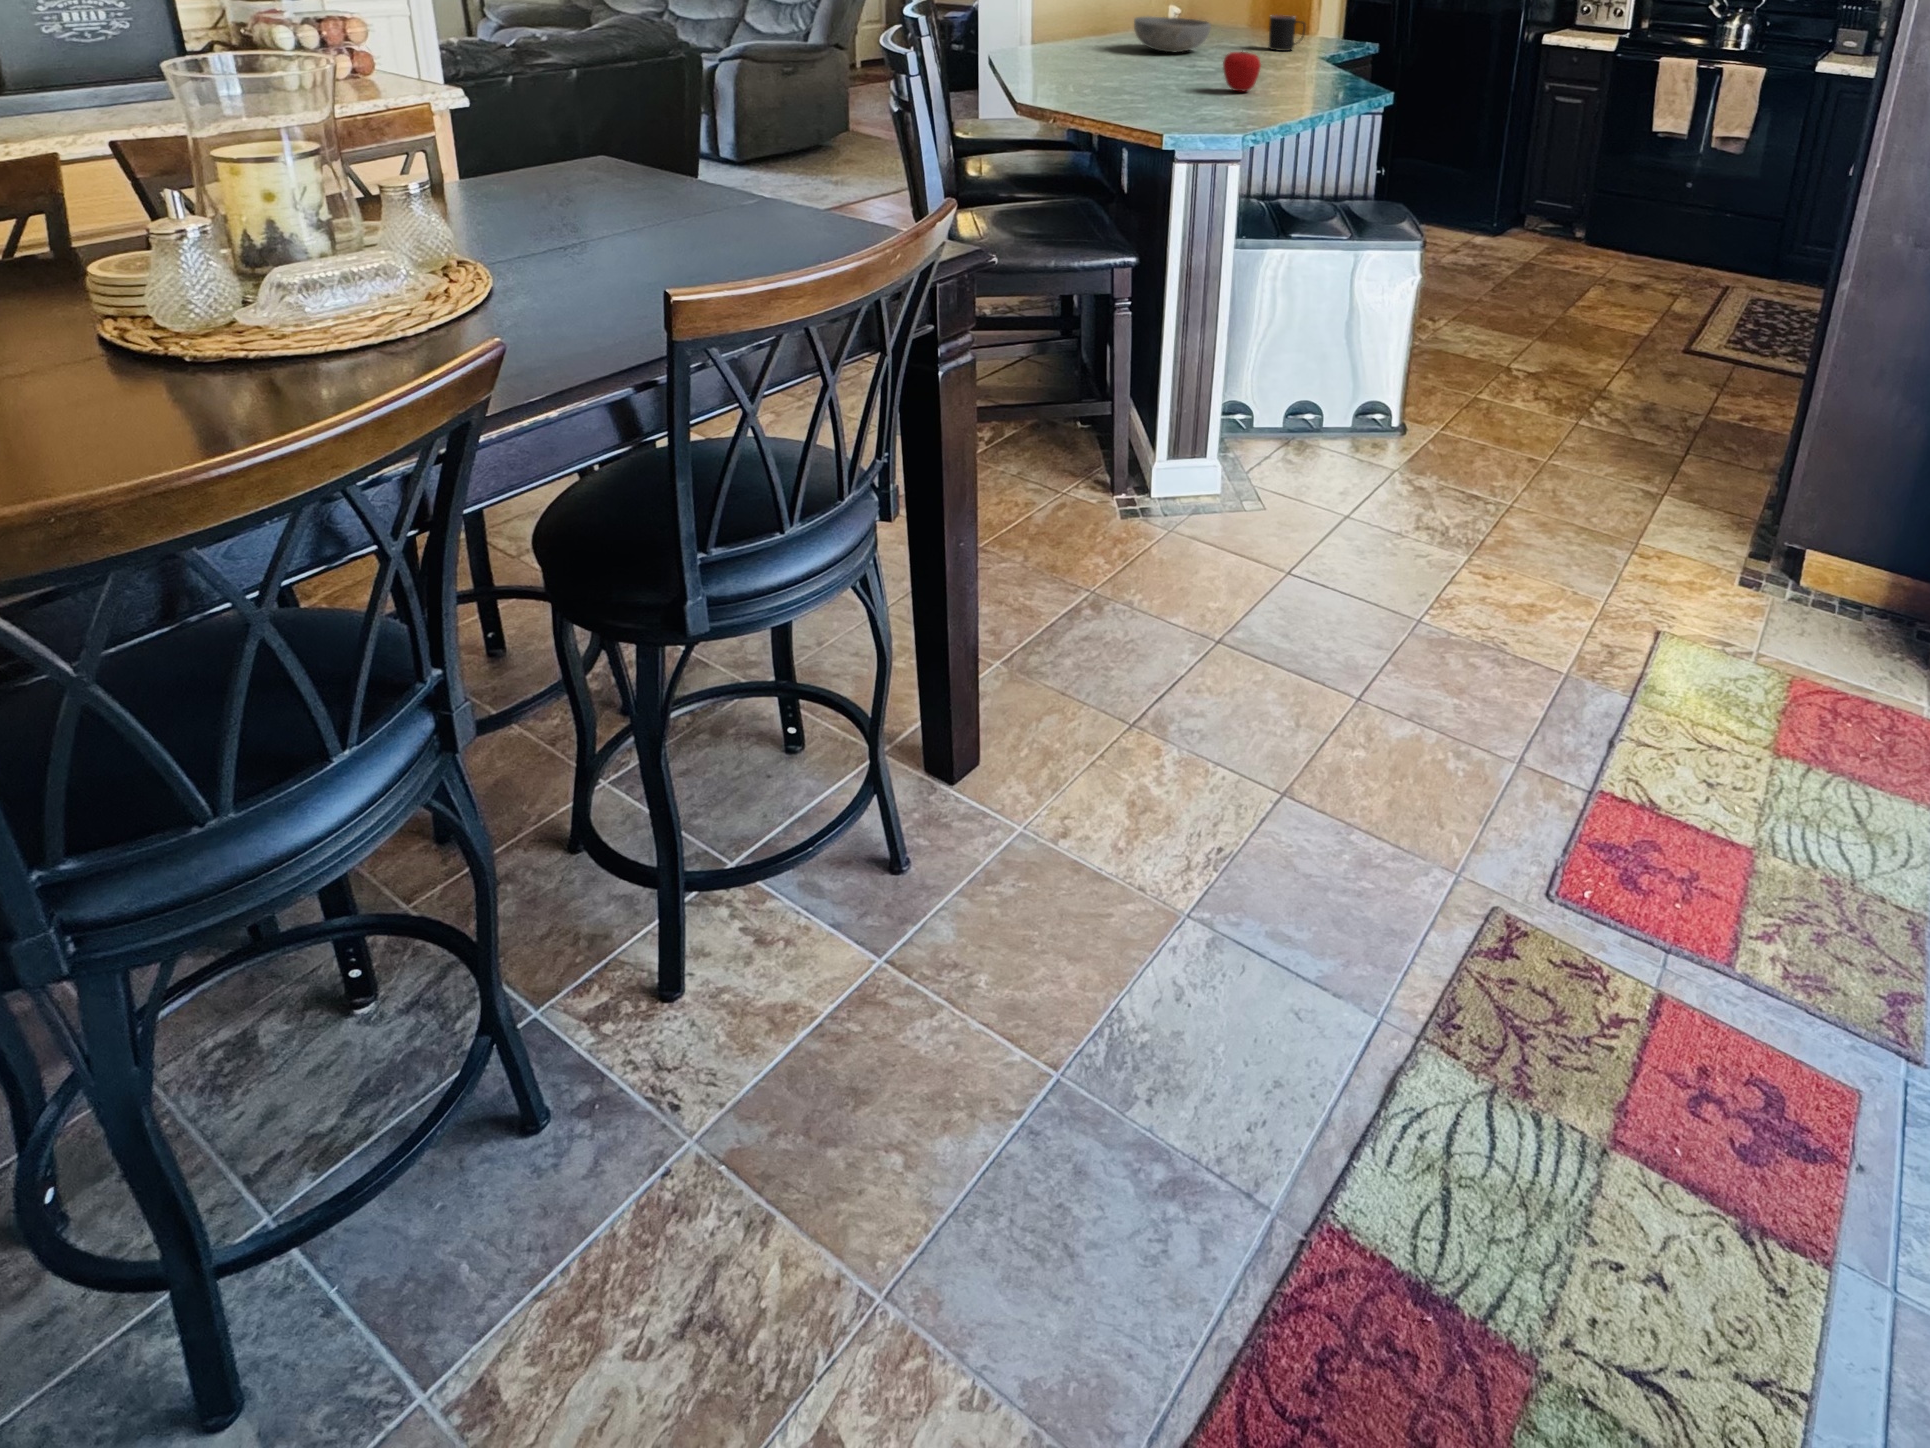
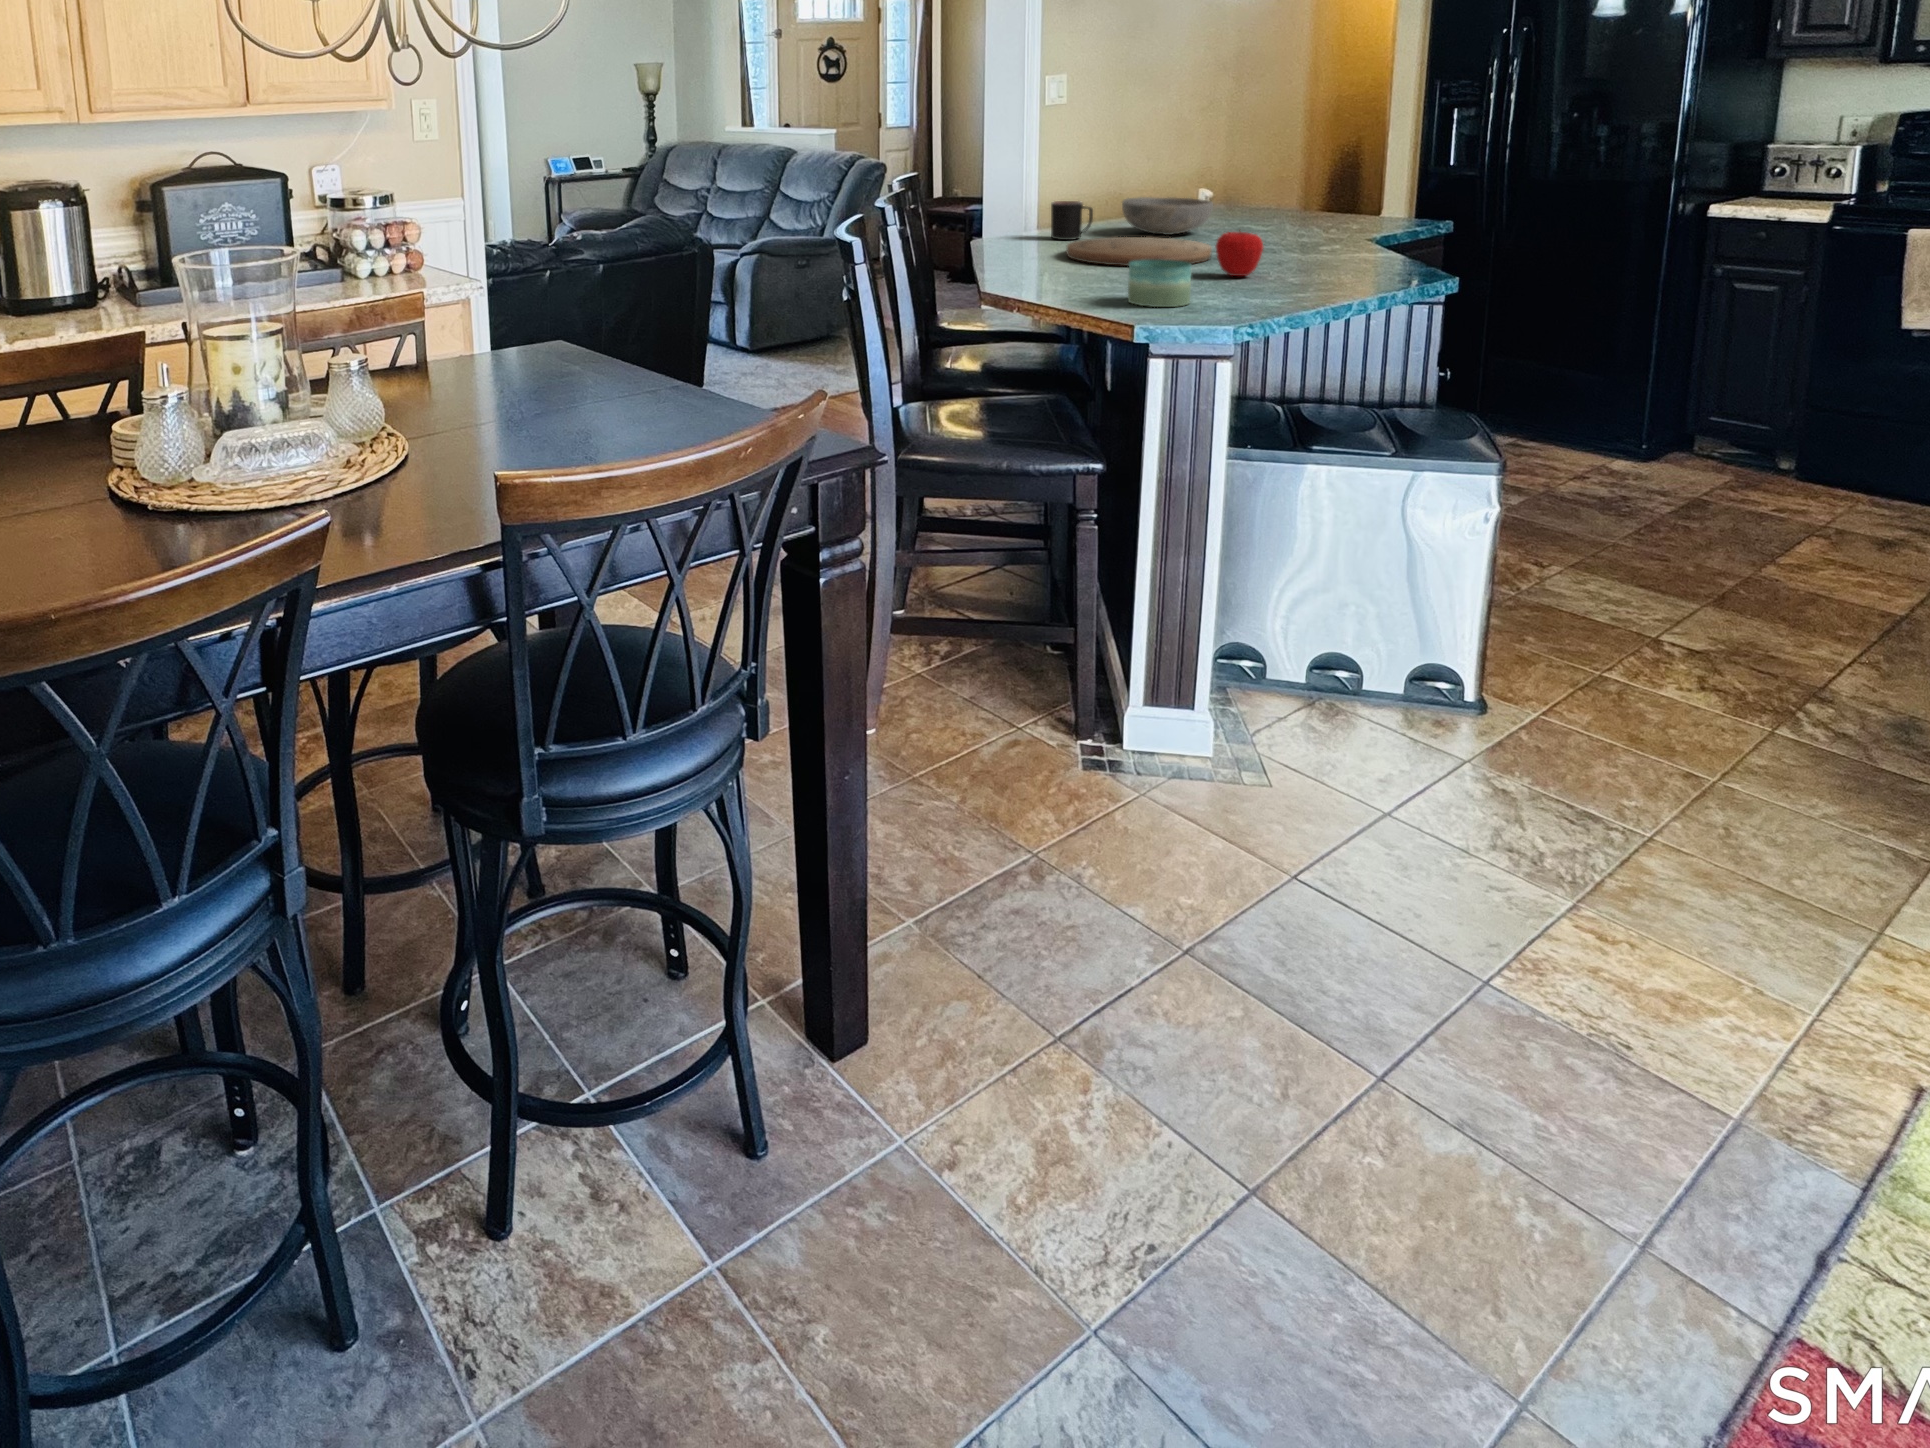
mug: present [1269,15,1305,51] -> present [1051,201,1093,240]
cutting board: none [1092,54,1215,82] -> present [1067,237,1212,266]
candle: none [1158,76,1211,119] -> present [1128,259,1192,307]

